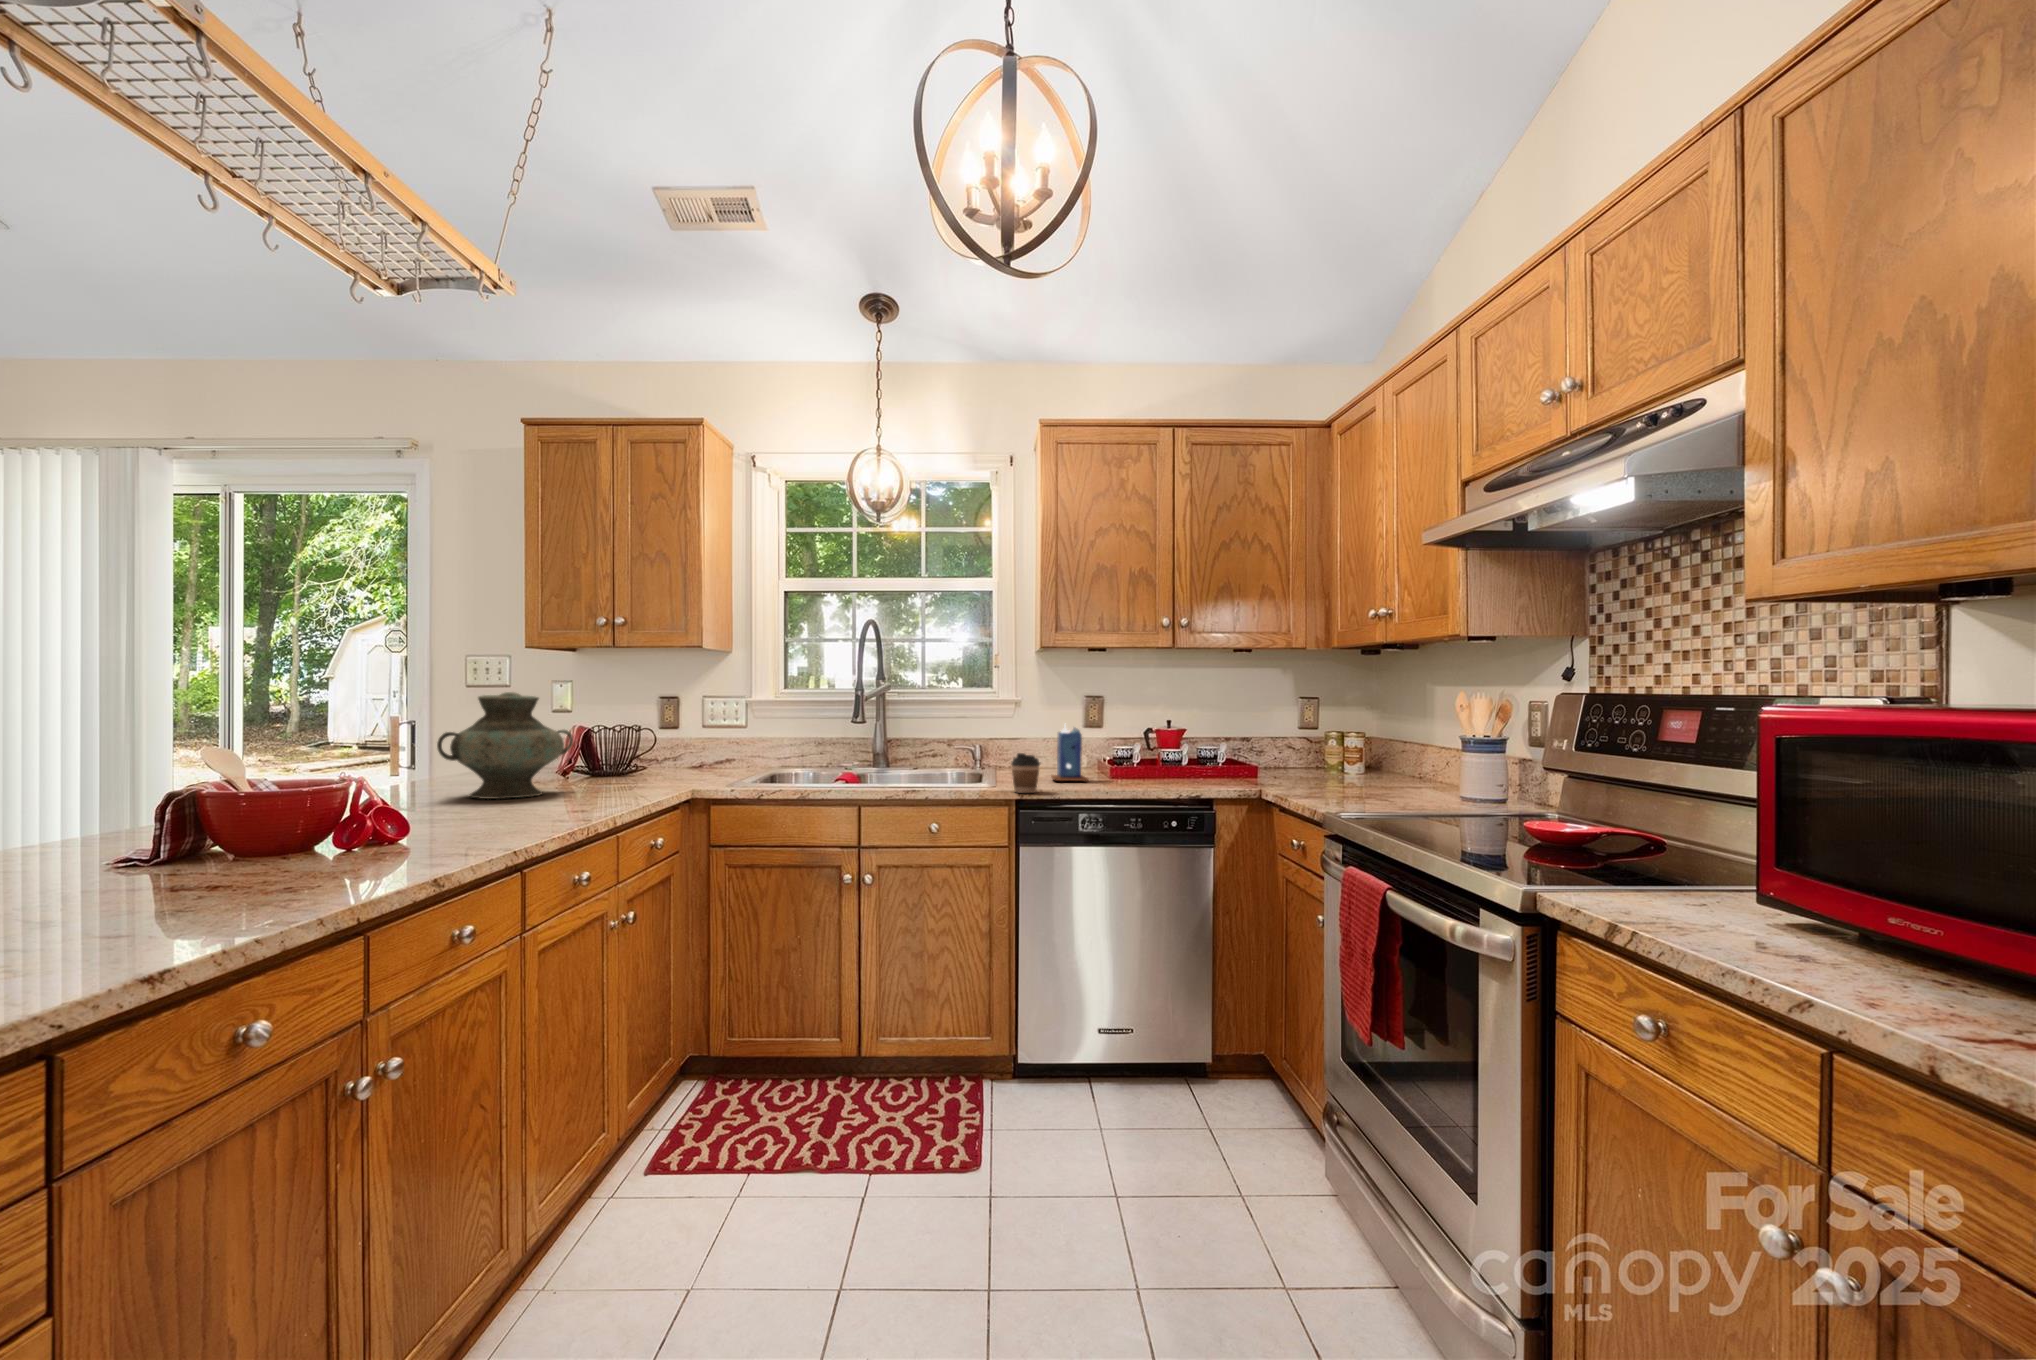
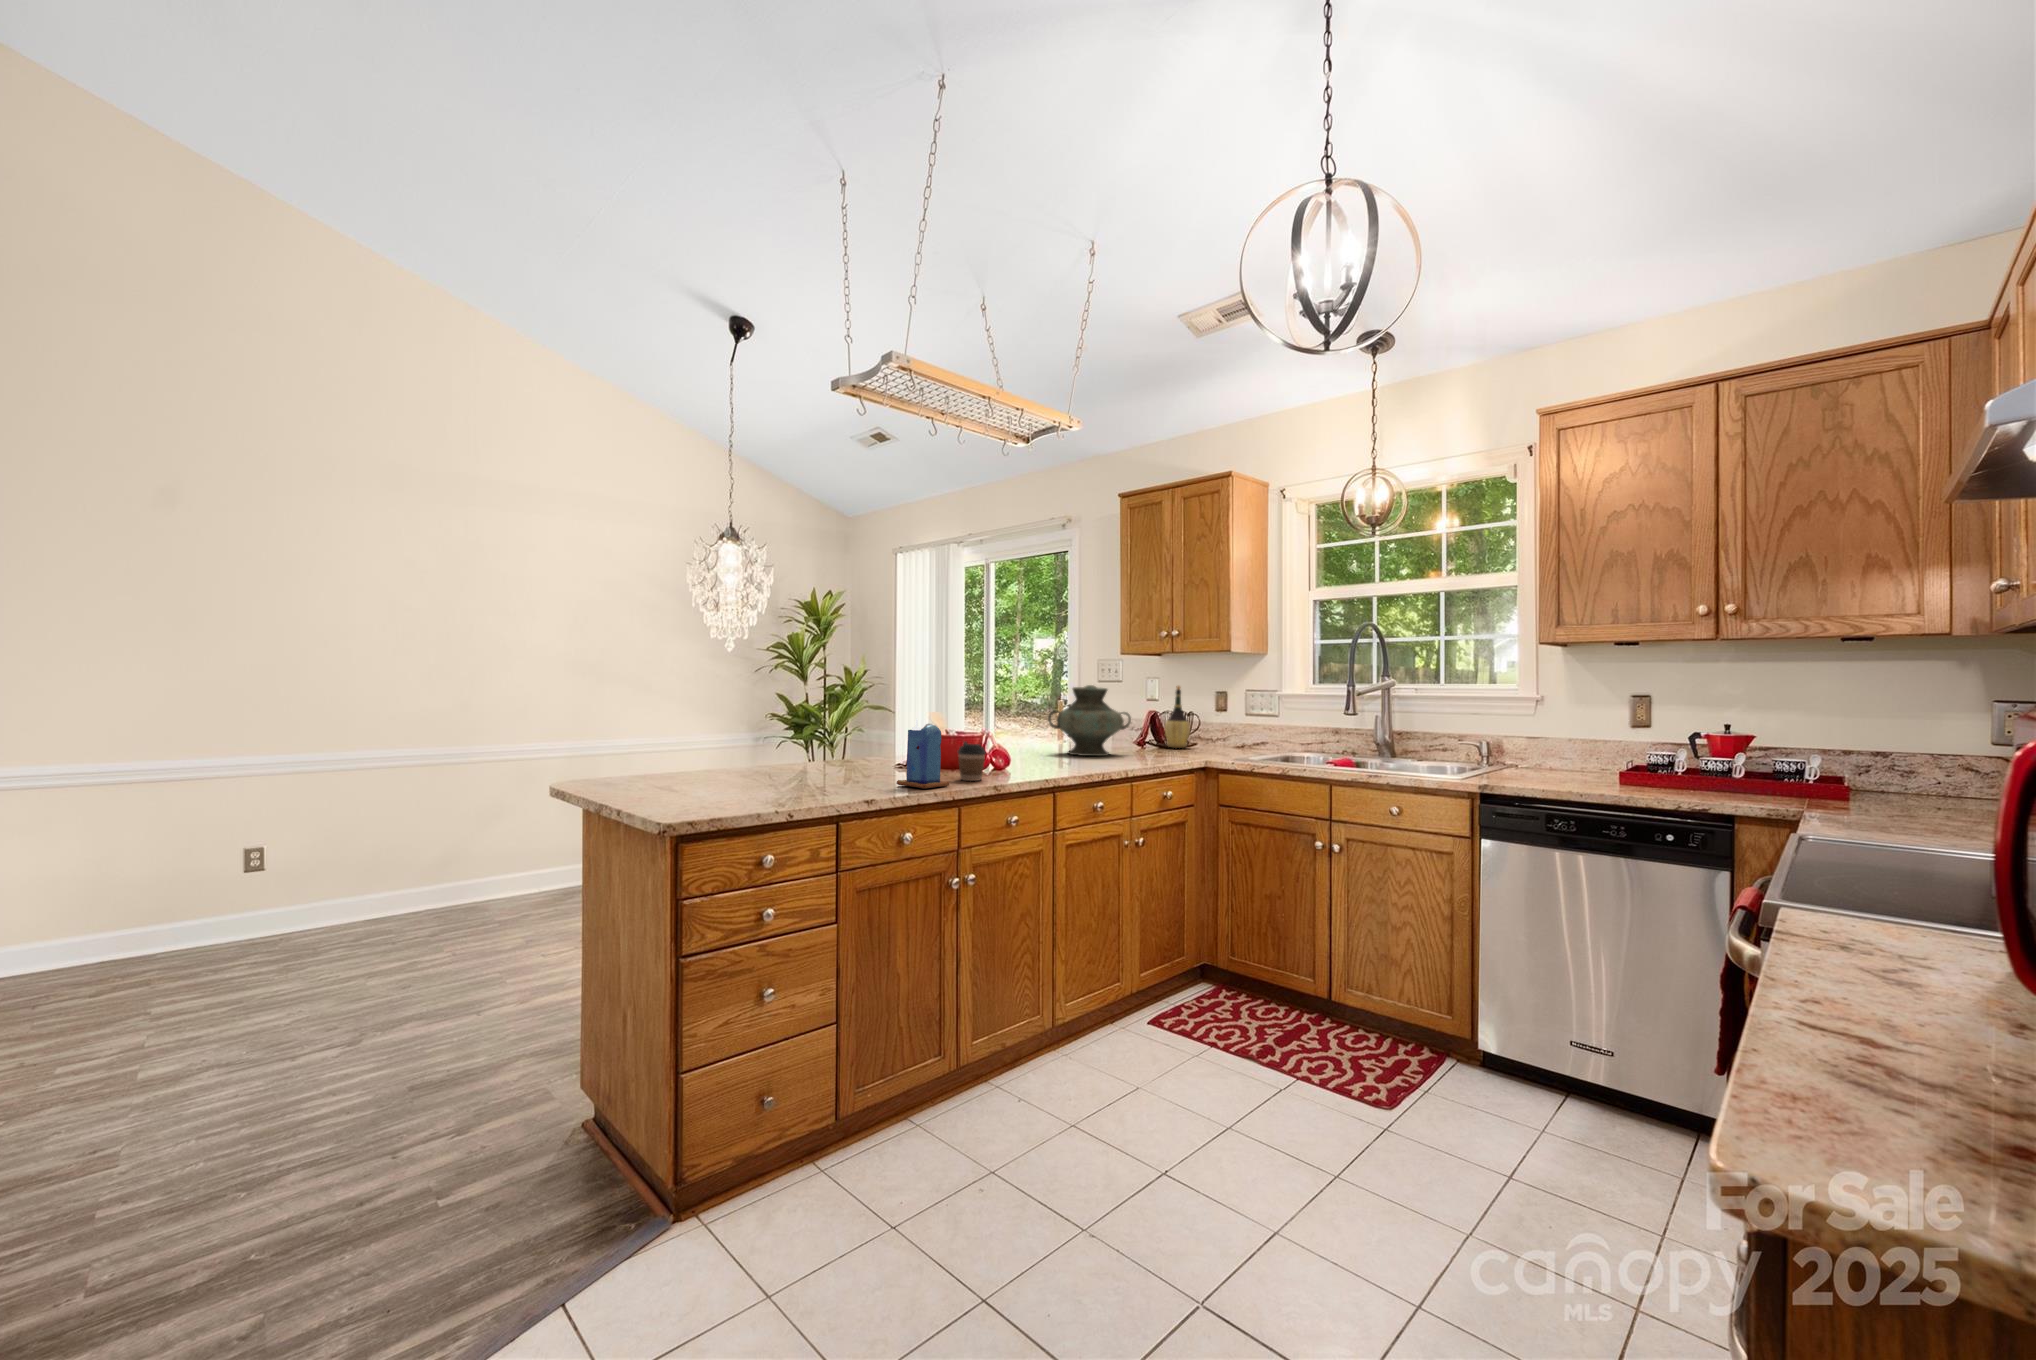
wine bottle: none [599,691,636,774] -> present [1165,686,1190,748]
candle: present [1051,725,1088,781] -> present [897,719,950,789]
coffee cup: present [1011,753,1040,793] -> present [958,742,986,781]

